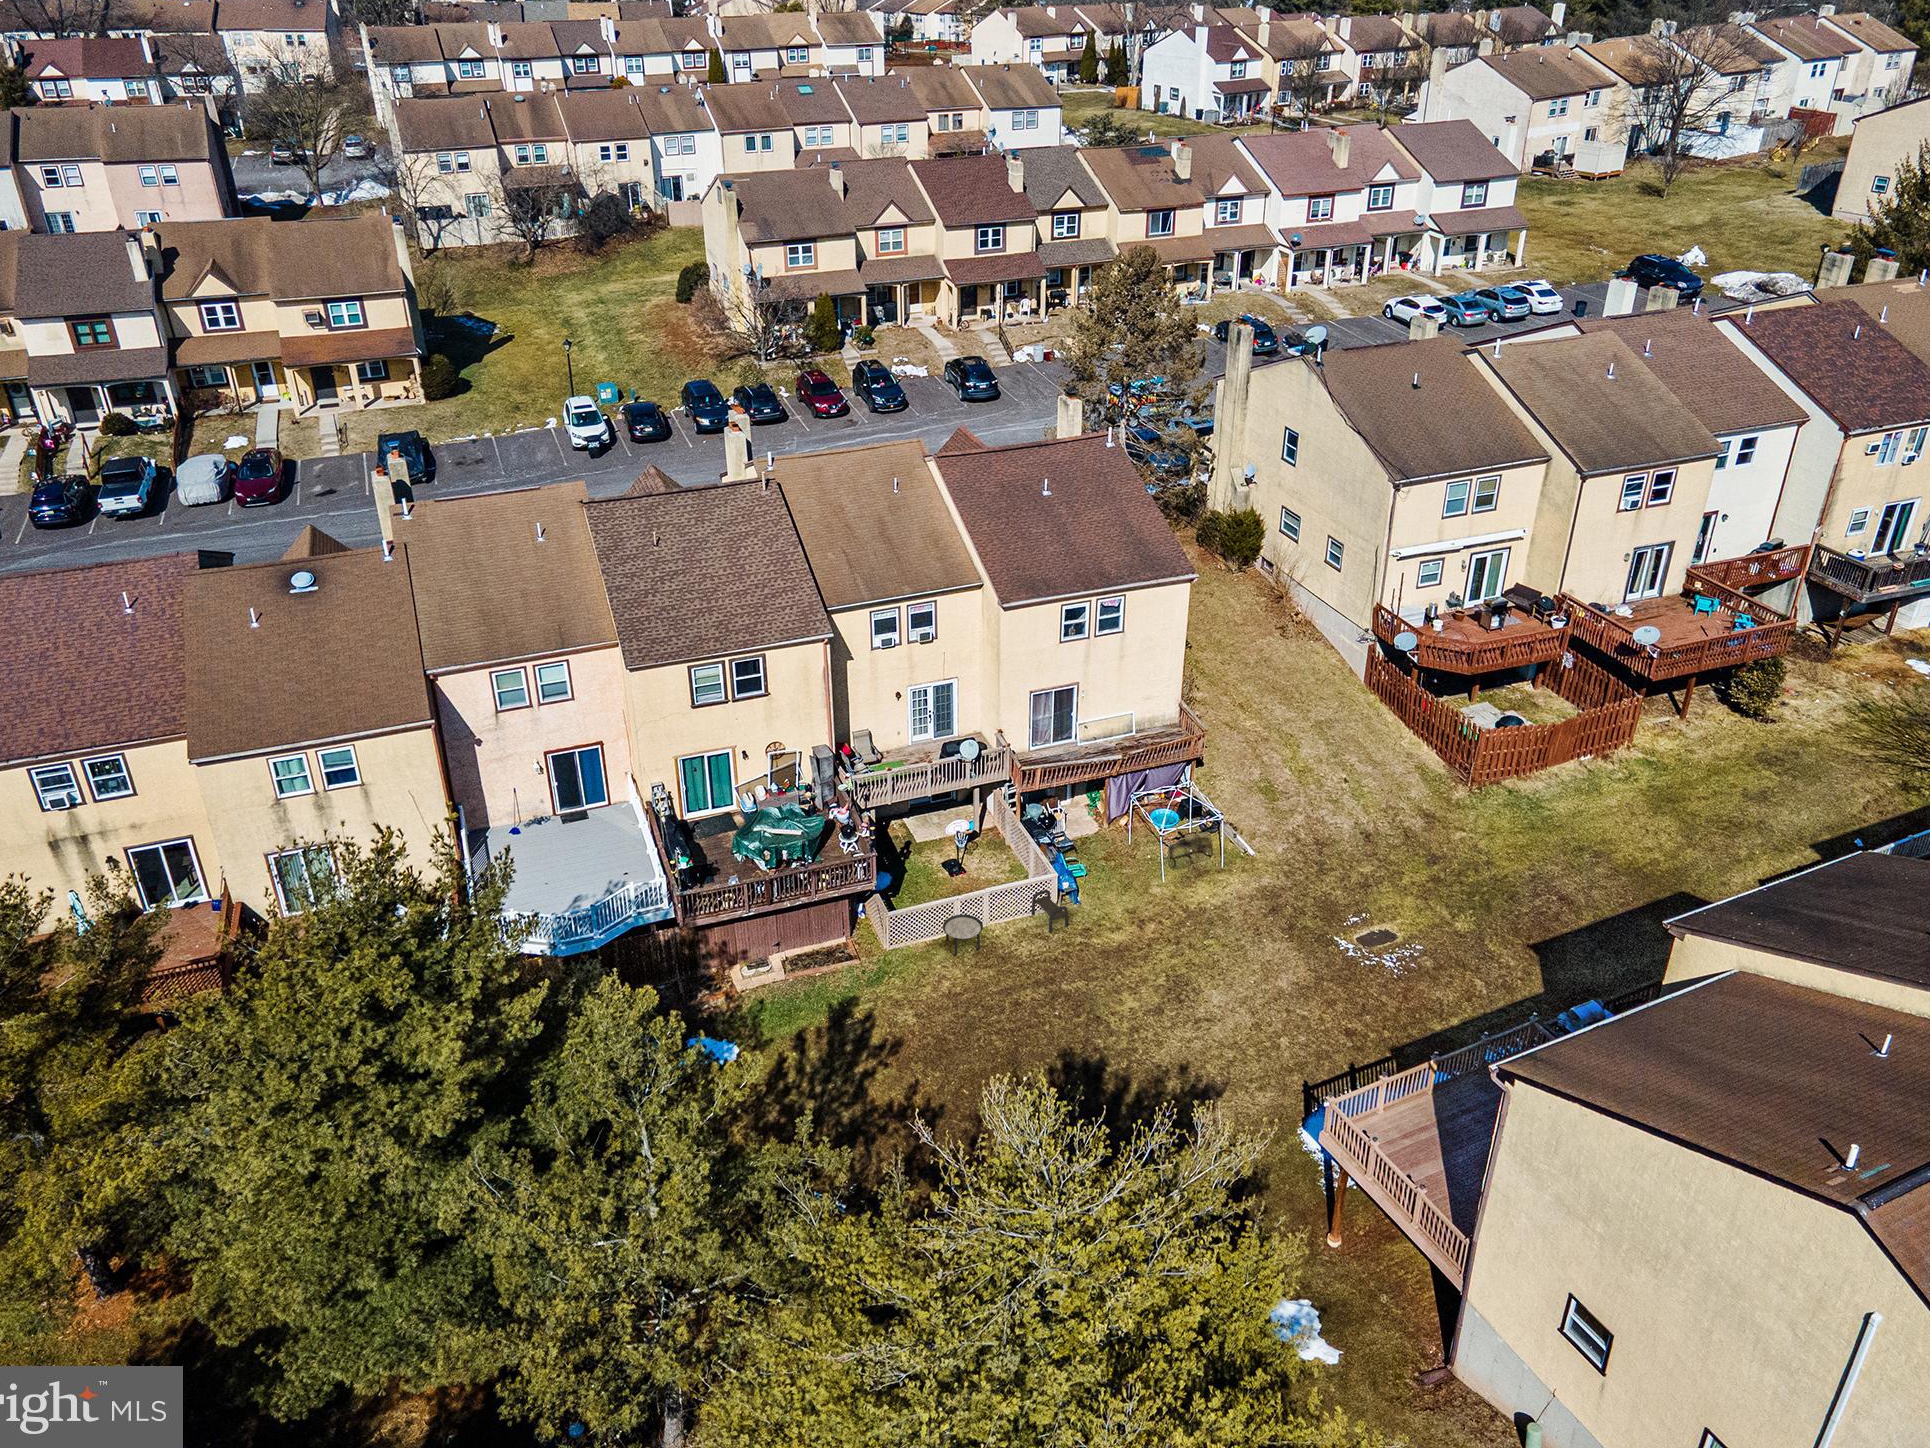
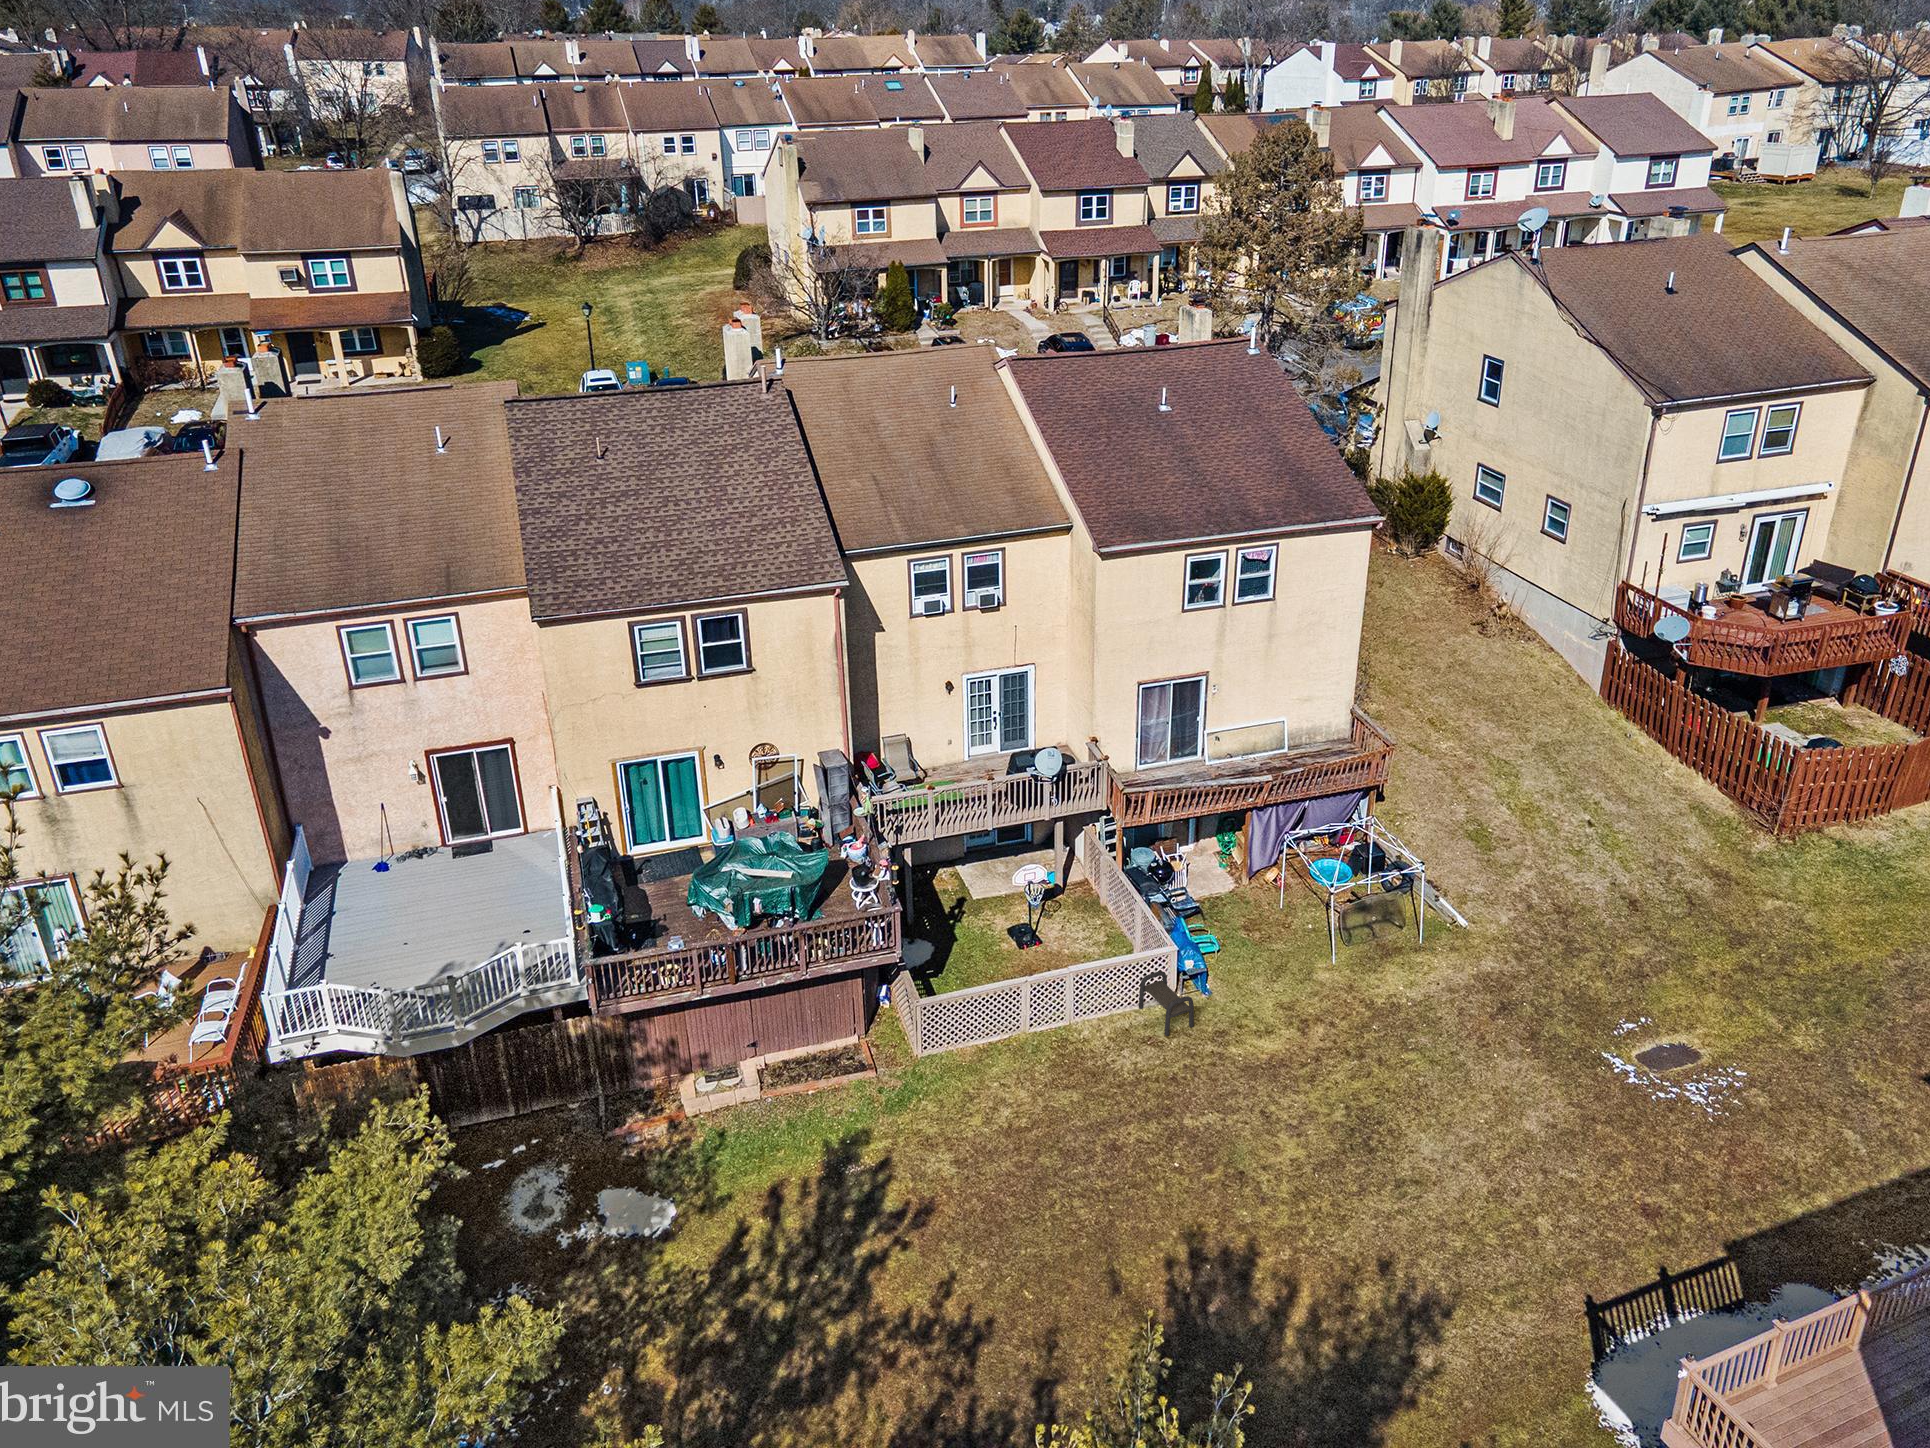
round table: present [943,914,983,956] -> none [1003,1005,1064,1069]

